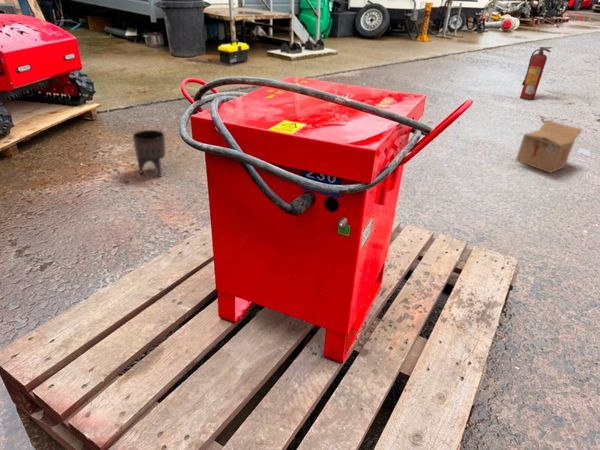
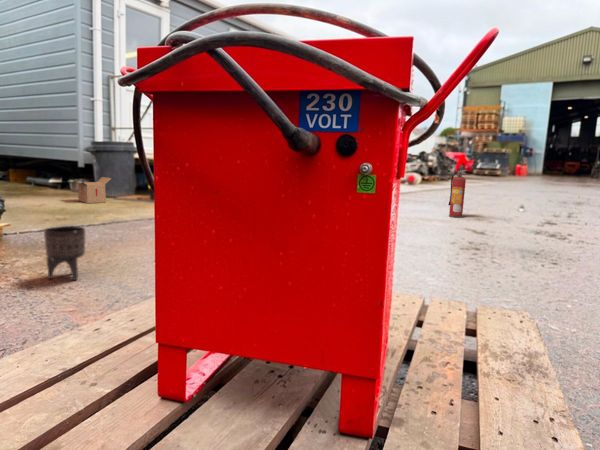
cardboard box: present [516,120,582,173] -> present [78,177,111,203]

